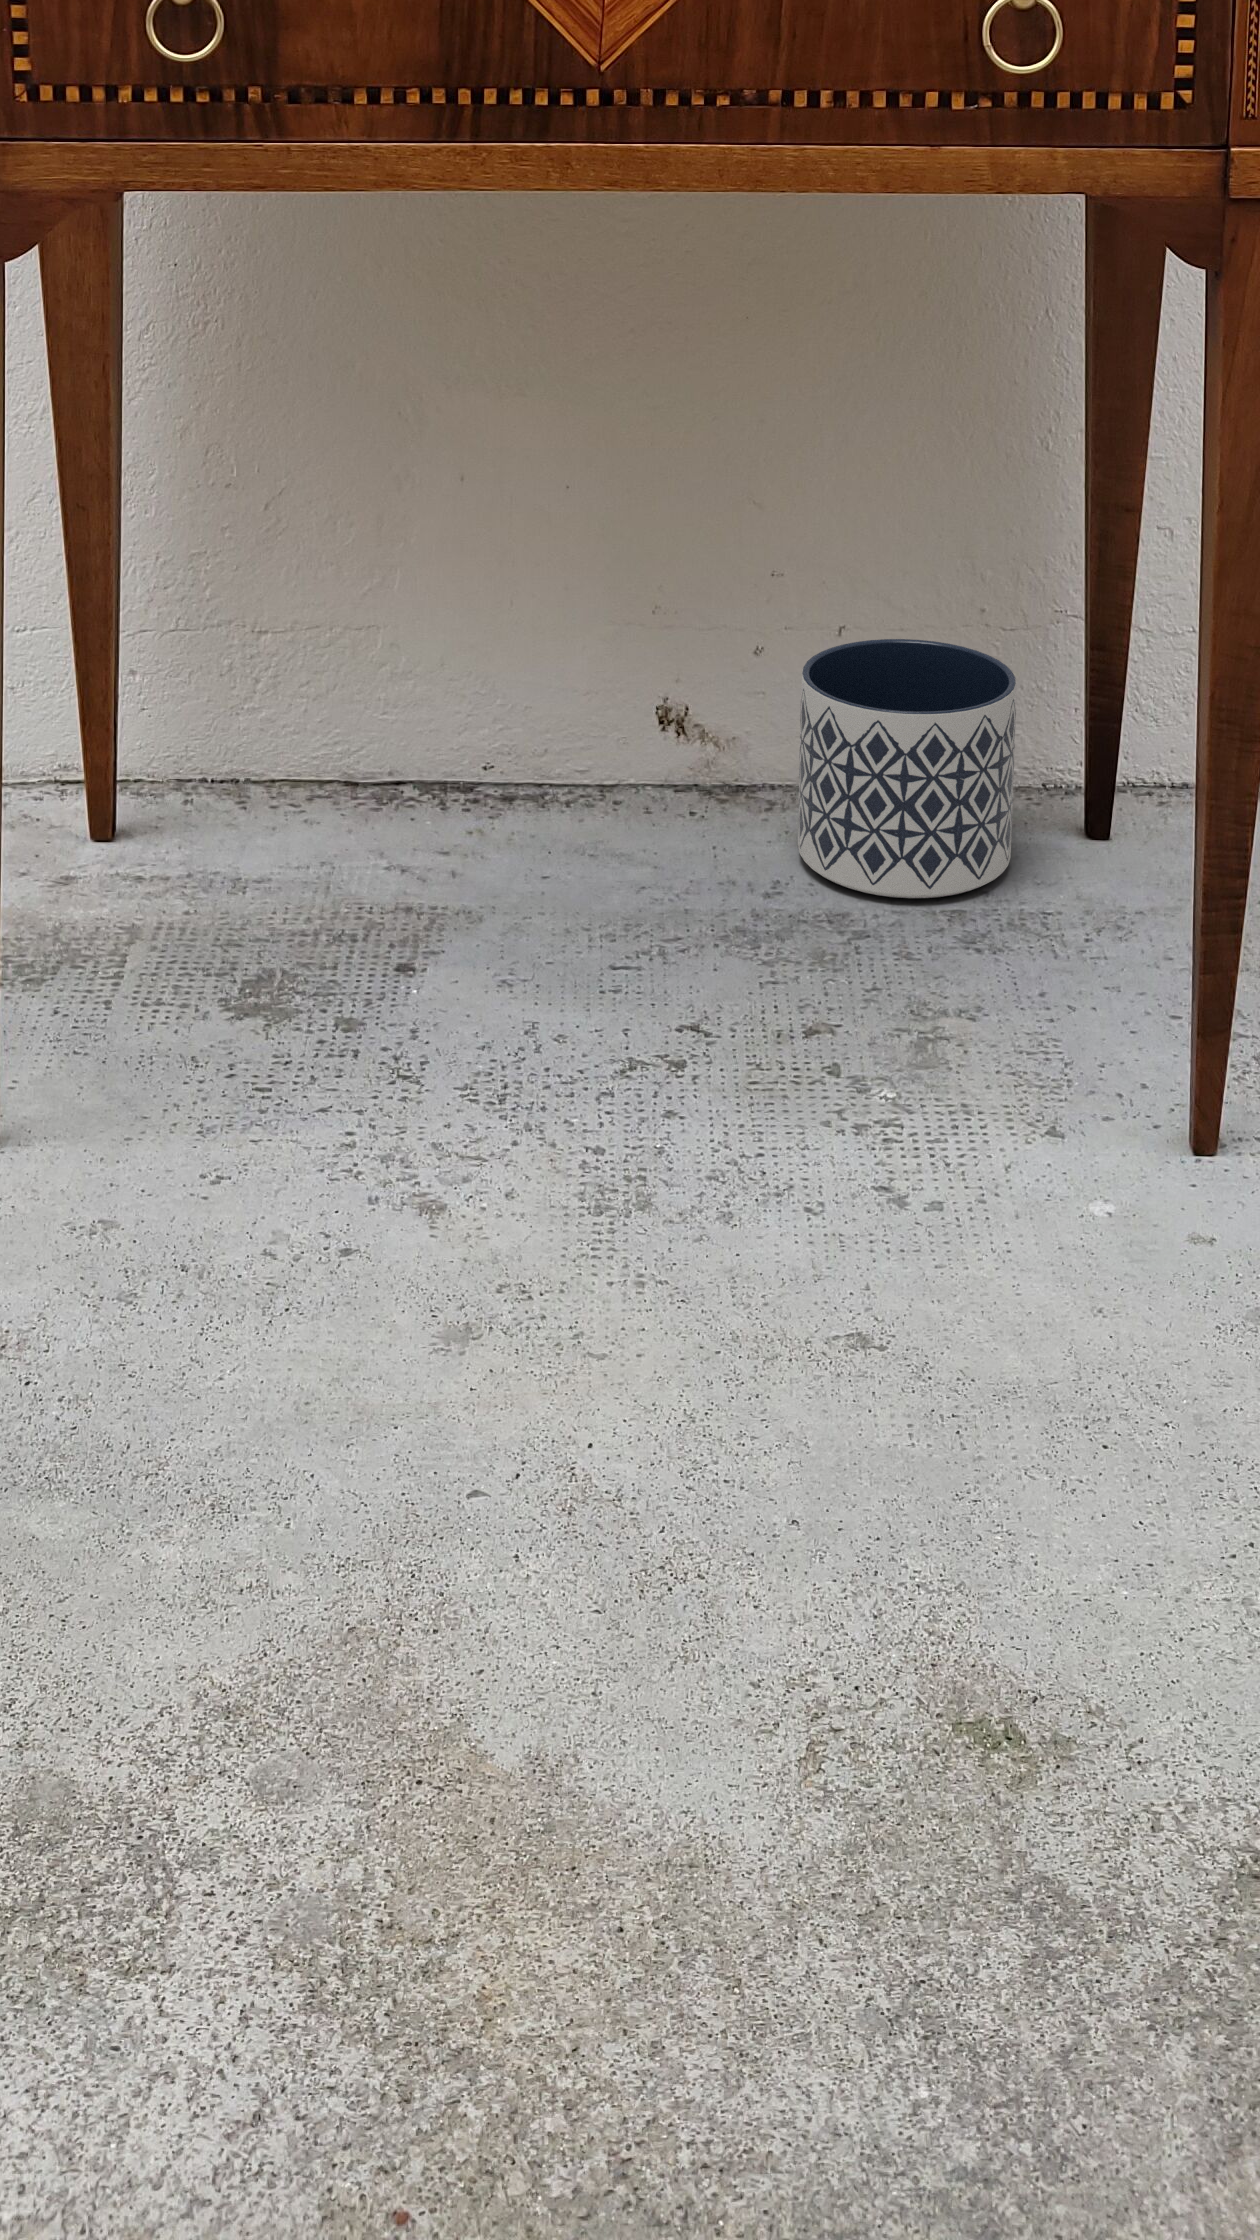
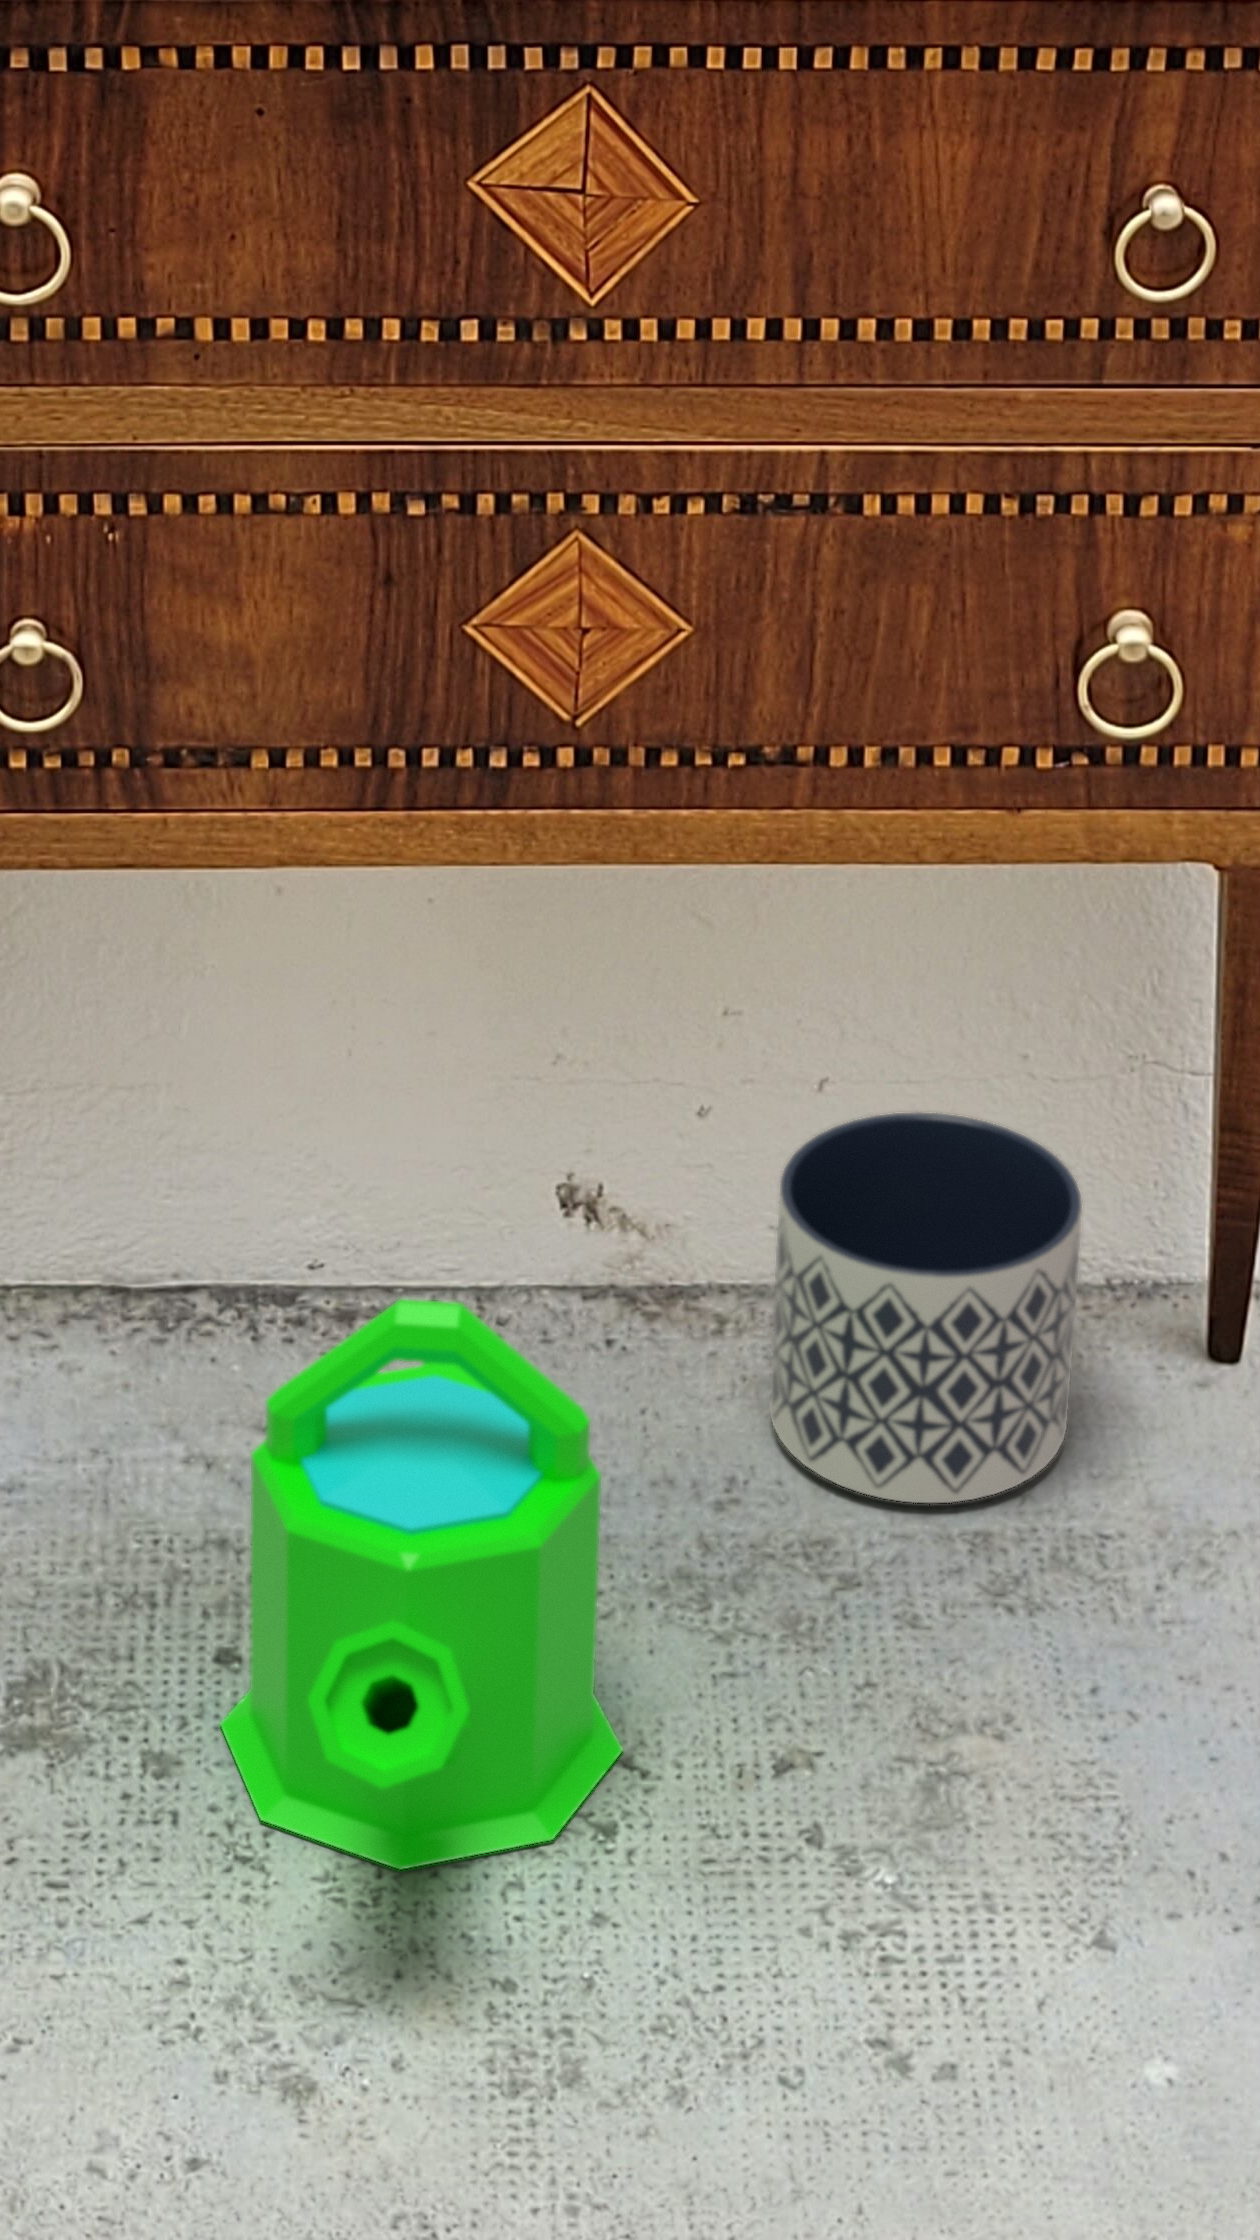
watering can: none [378,657,677,1096] -> present [220,1299,622,1869]

